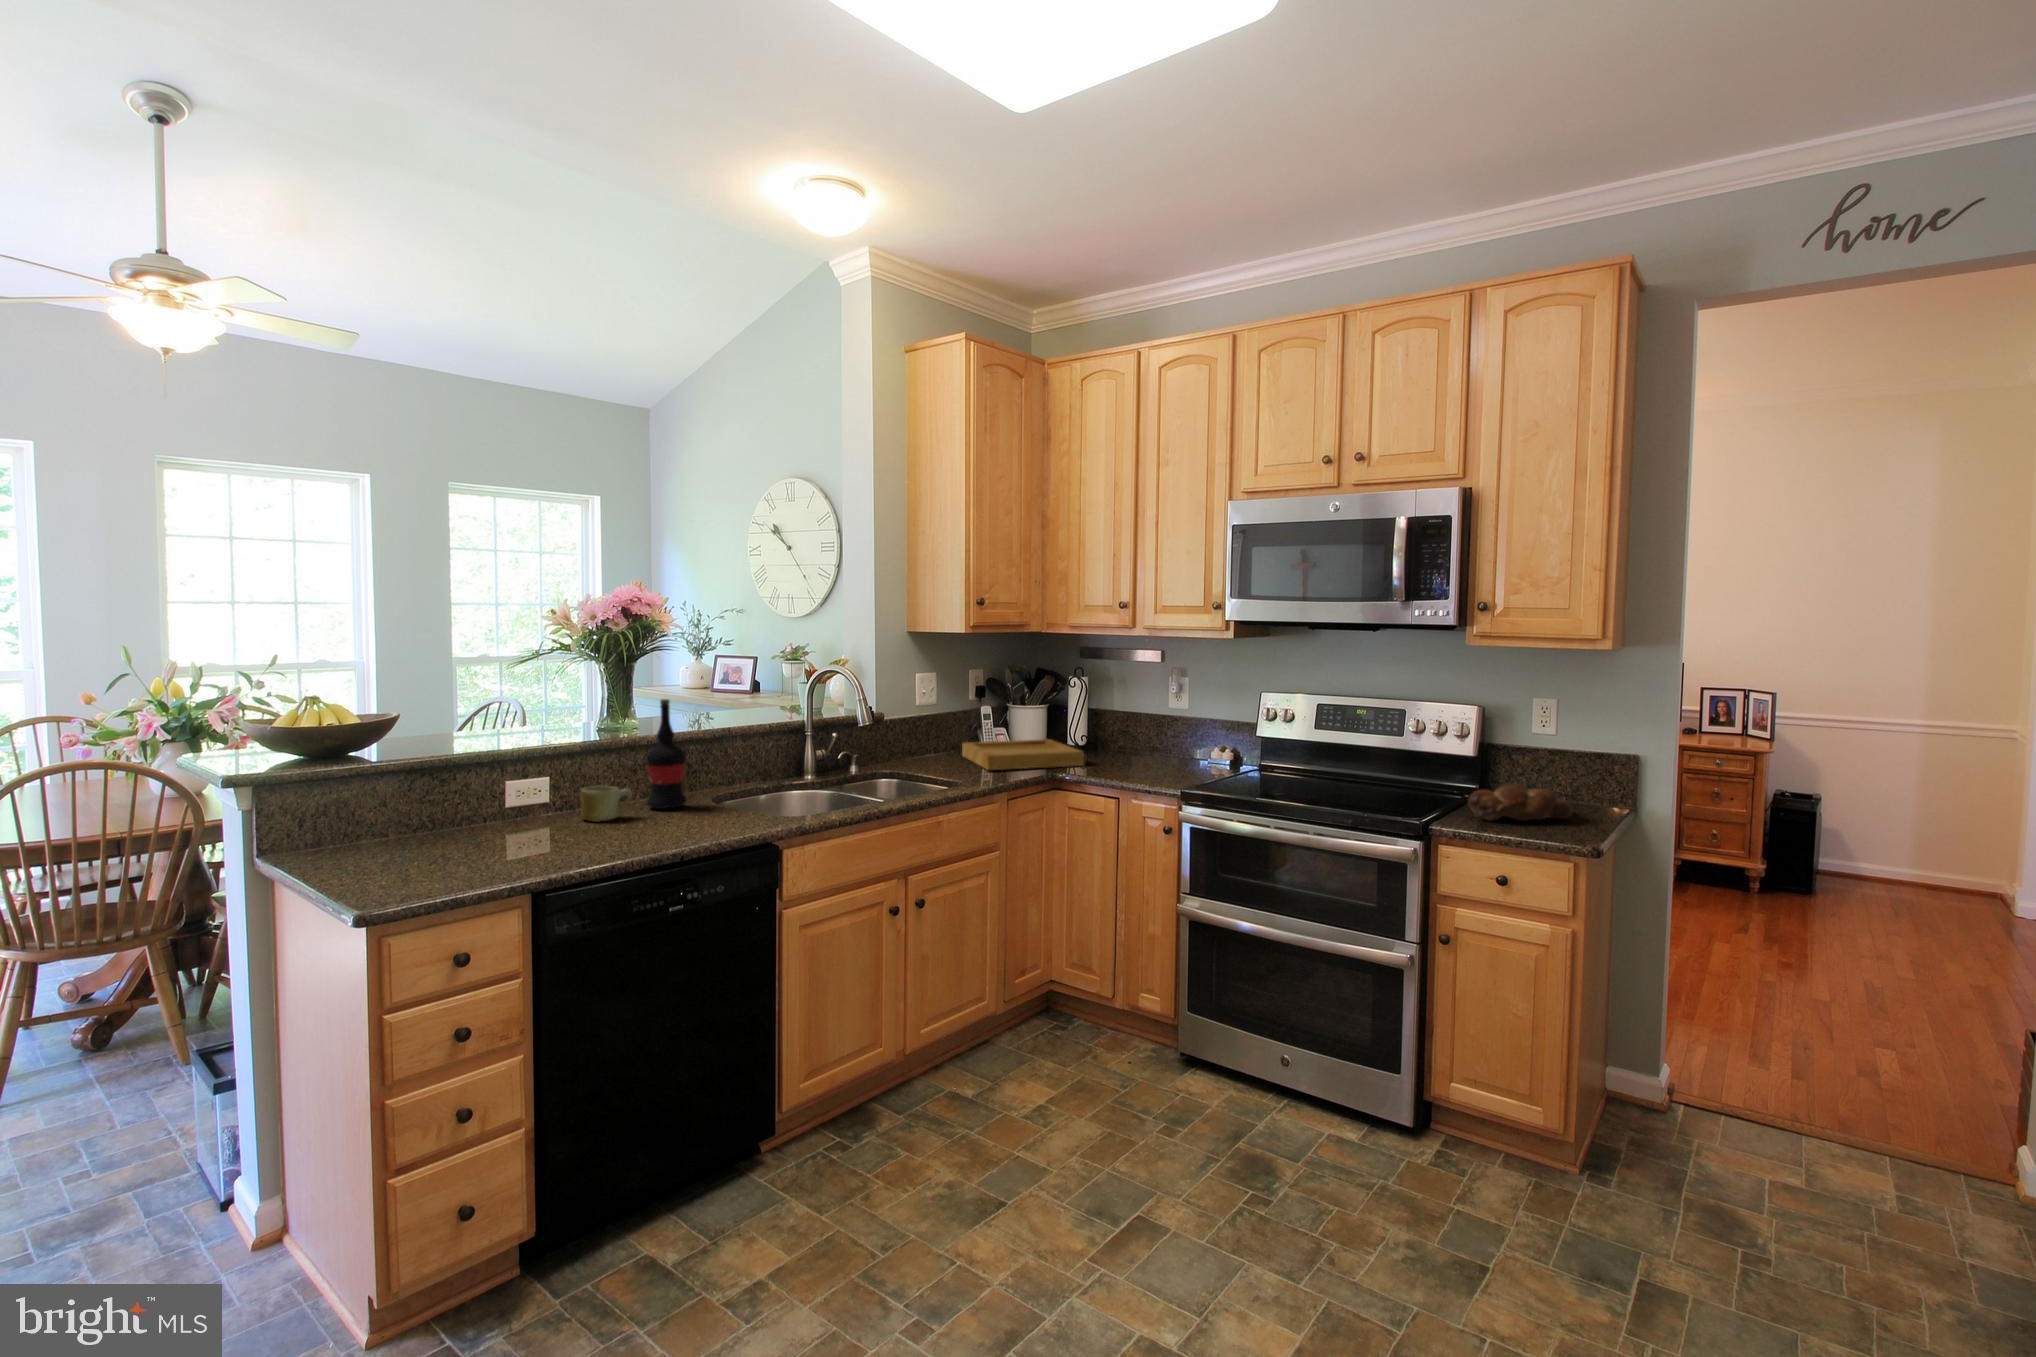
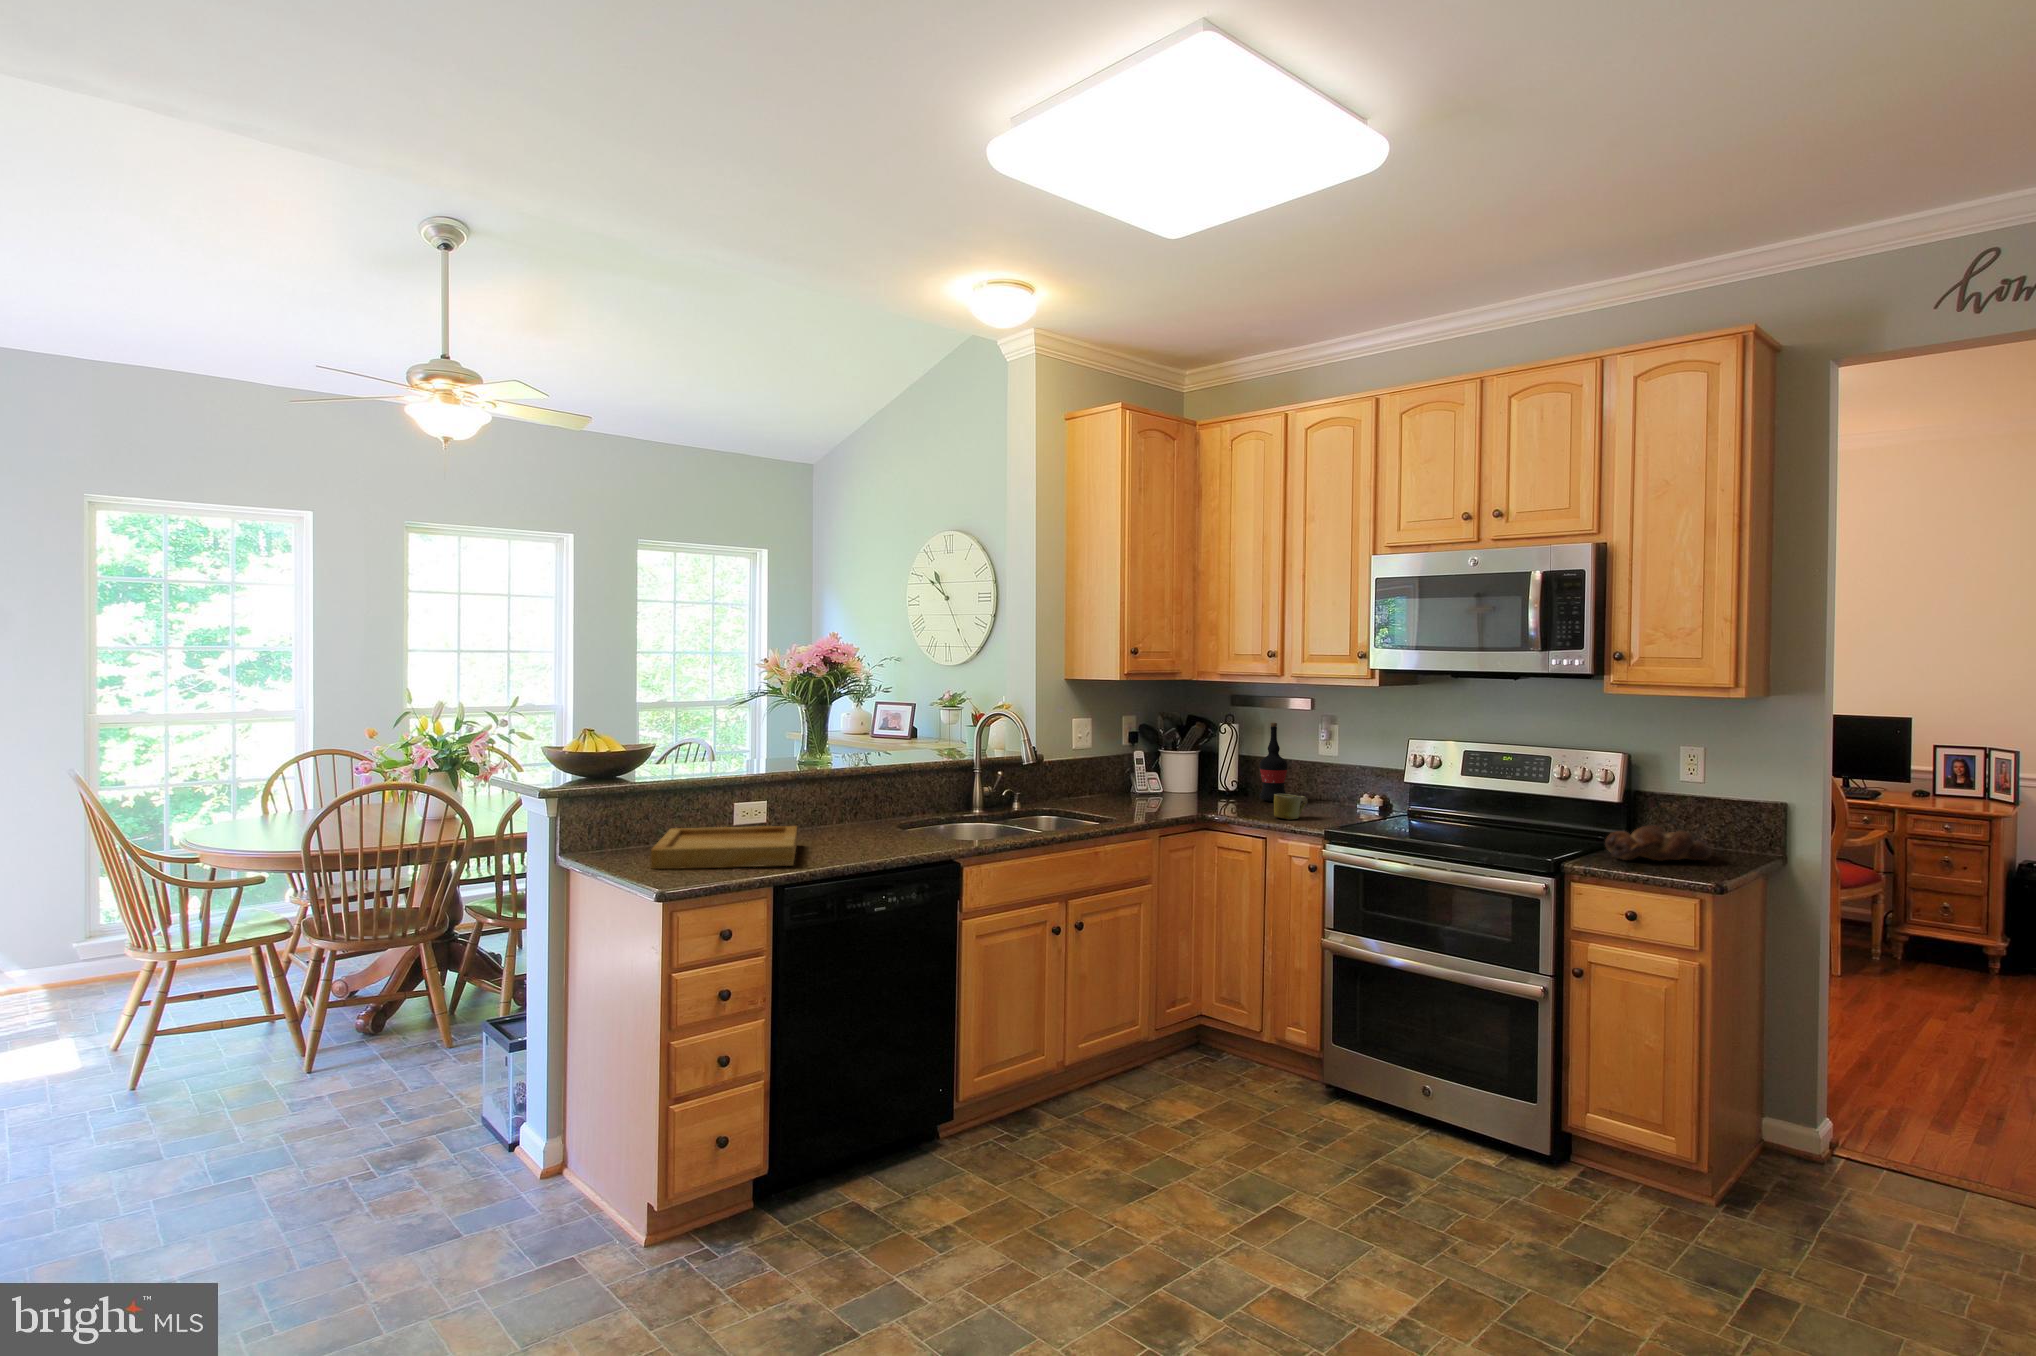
wine bottle: present [646,699,687,809] -> present [1259,723,1287,801]
tray: present [962,739,1084,770] -> present [651,826,797,869]
mug: present [581,786,632,822] -> present [1274,794,1307,820]

